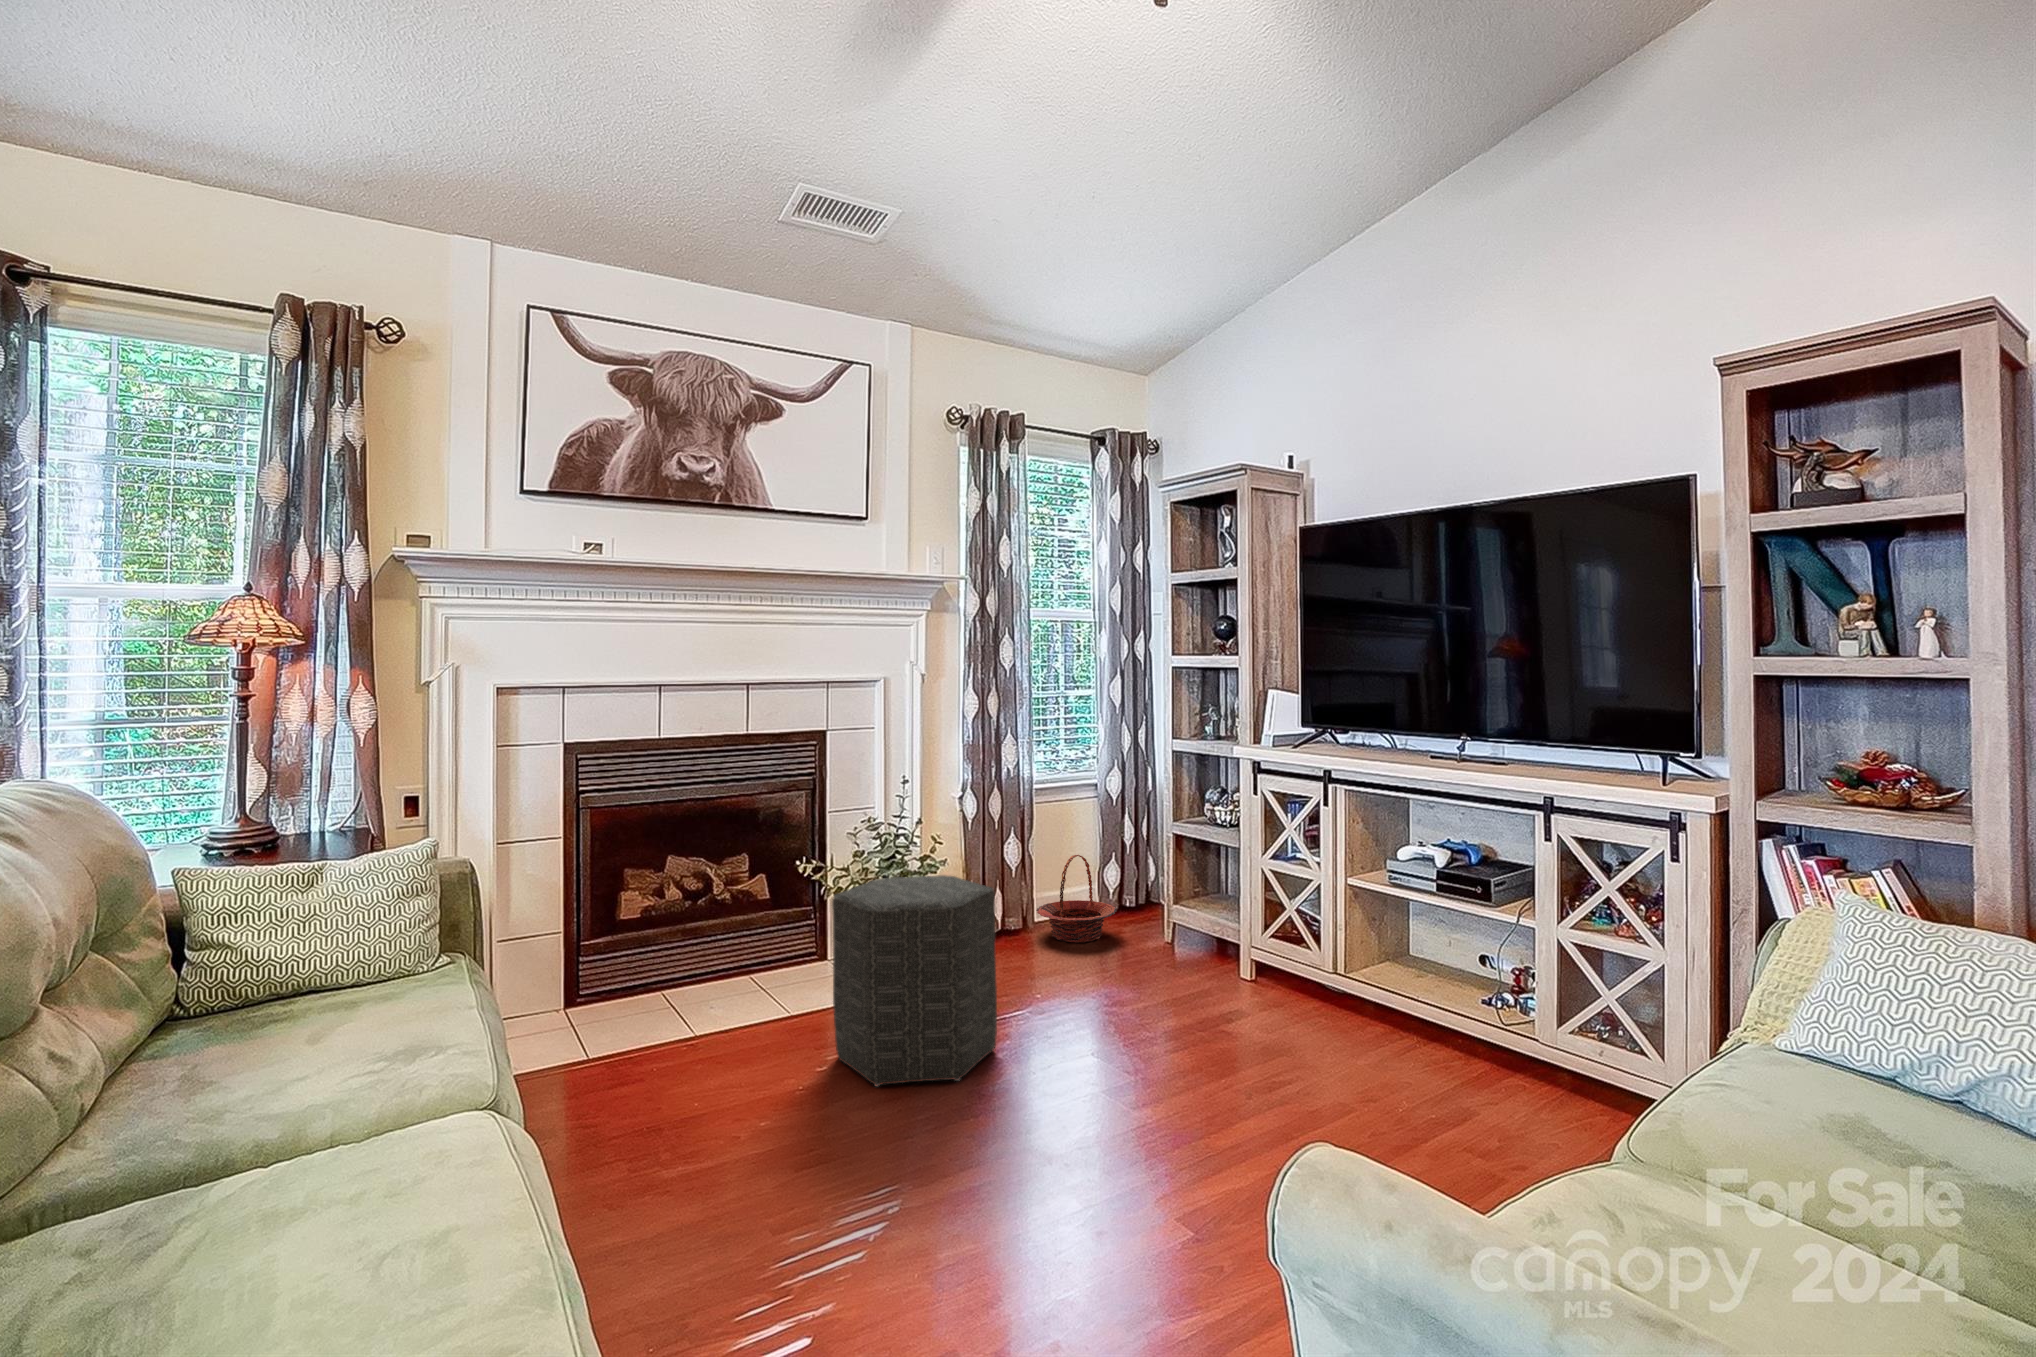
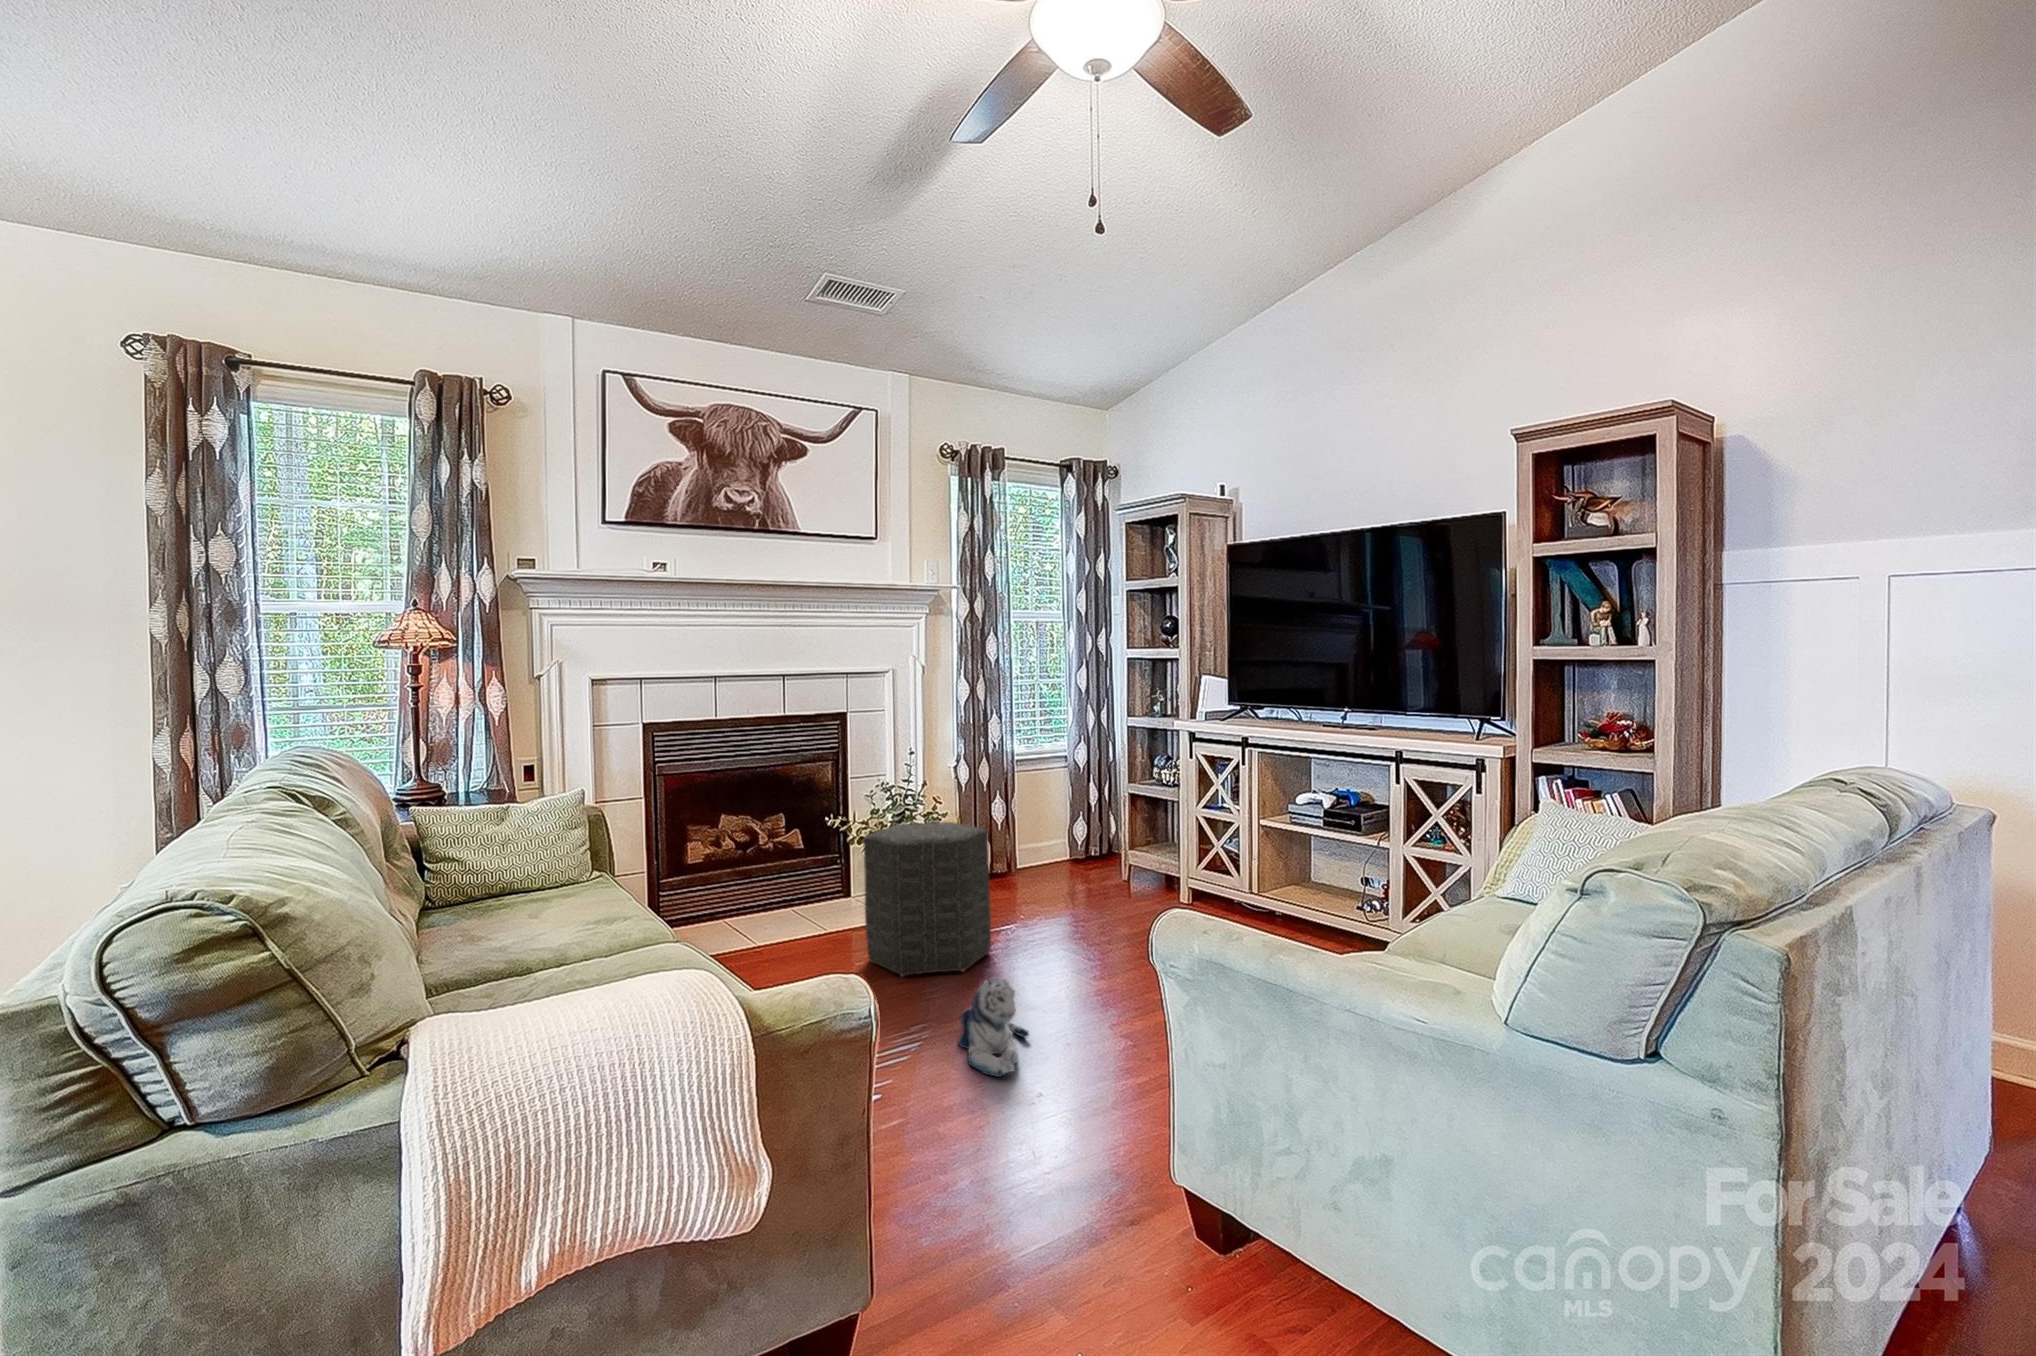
basket: present [1036,855,1117,943] -> none [1017,812,1084,884]
plush toy: none [937,1128,1041,1291] -> present [958,980,1029,1077]

